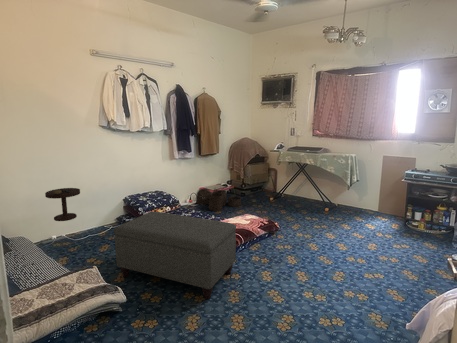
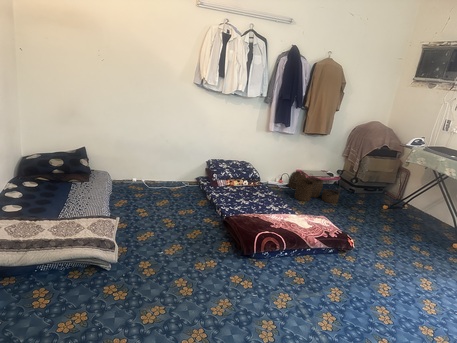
side table: present [45,188,80,221] -> none [128,138,158,189]
ottoman: present [114,212,236,299] -> none [145,181,262,295]

